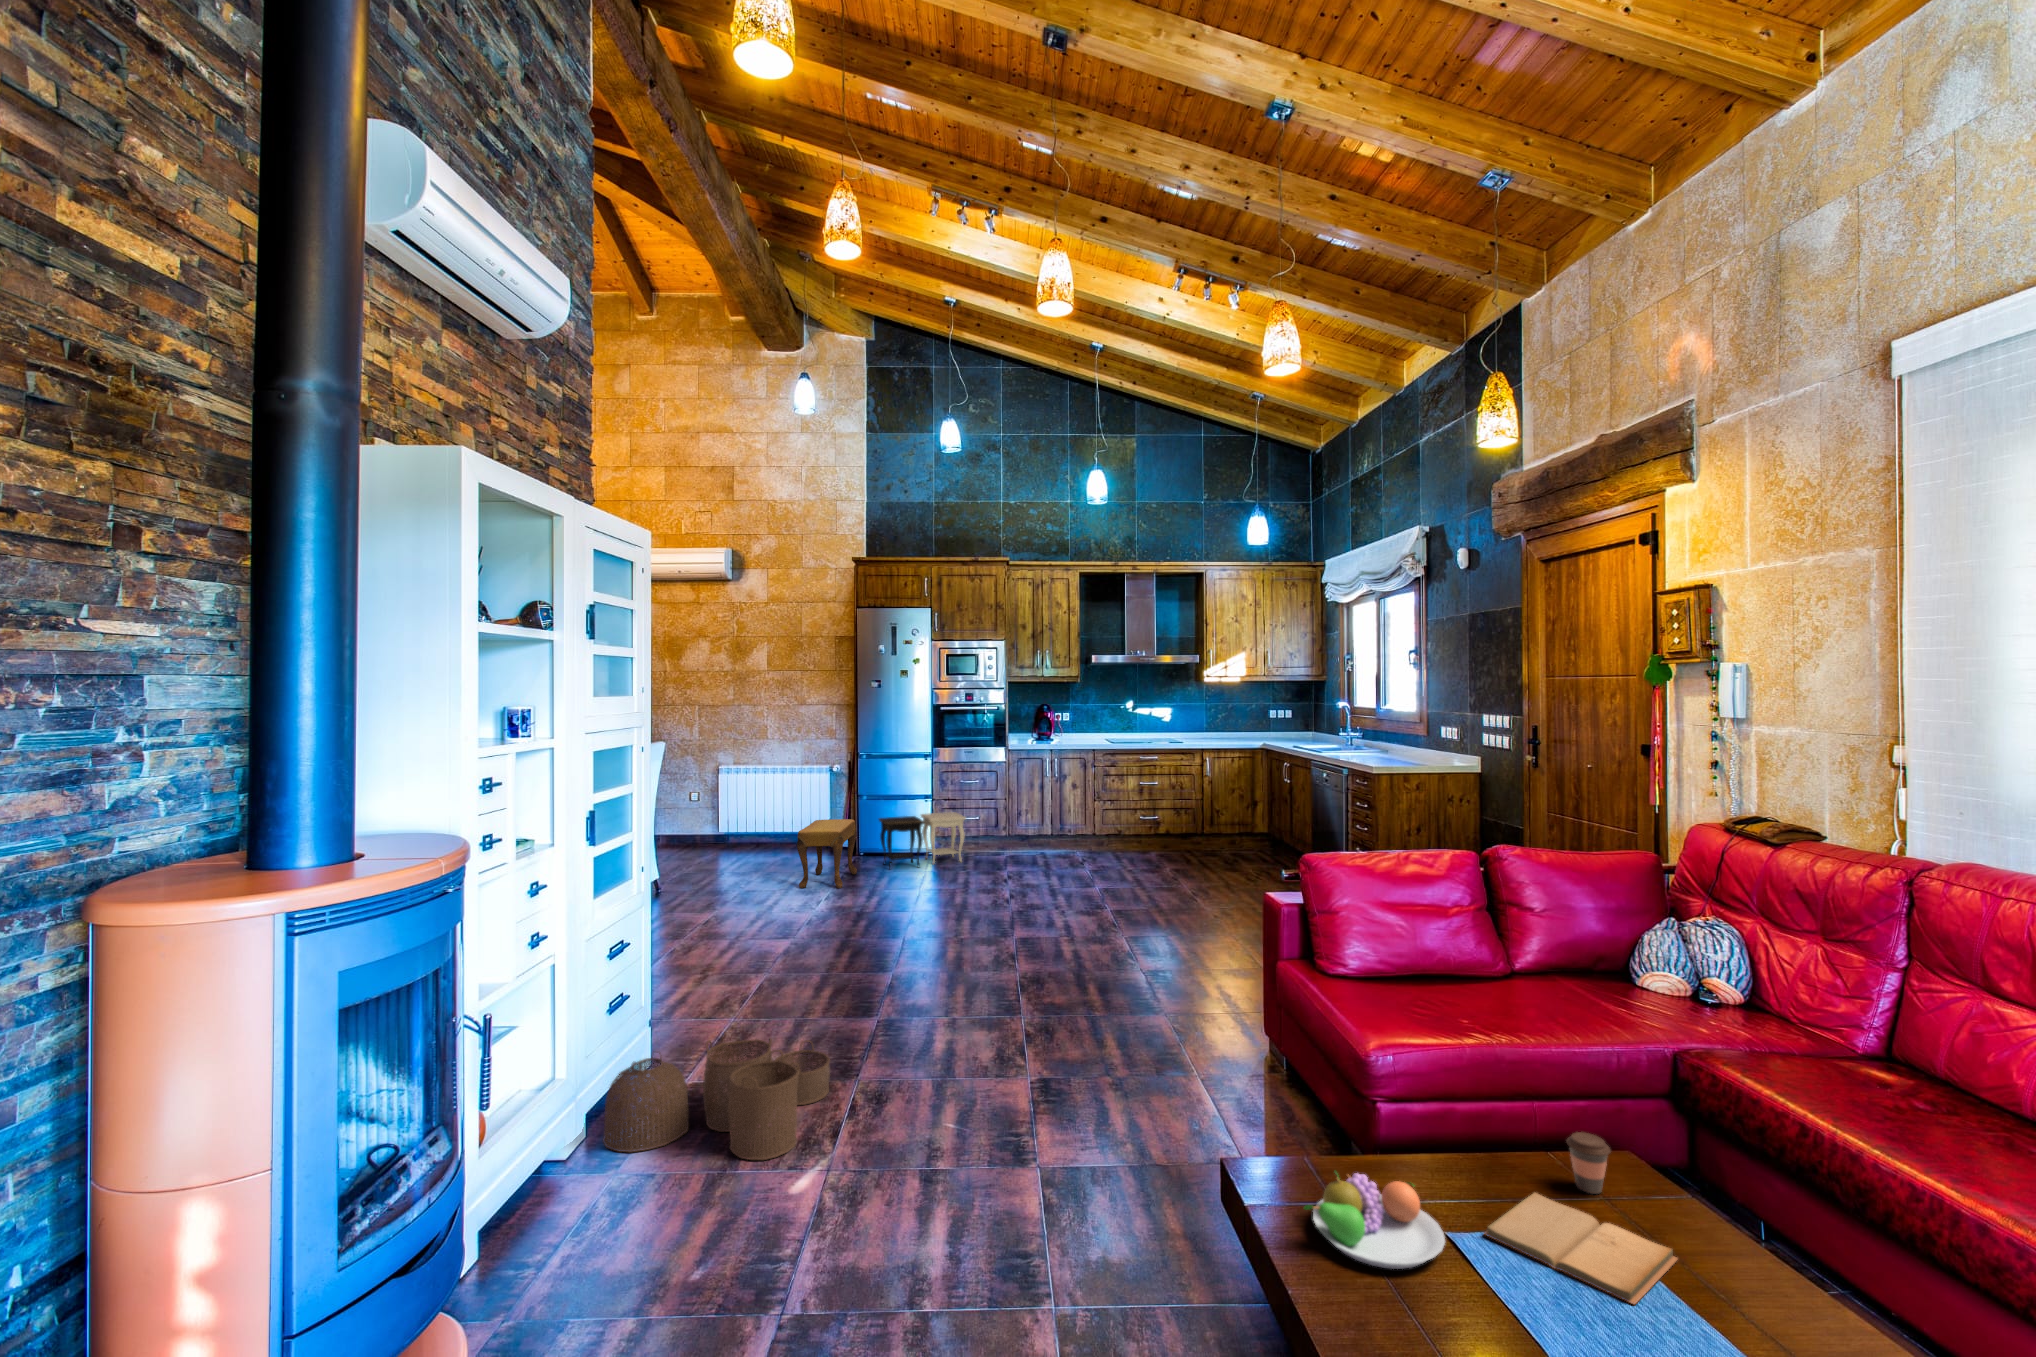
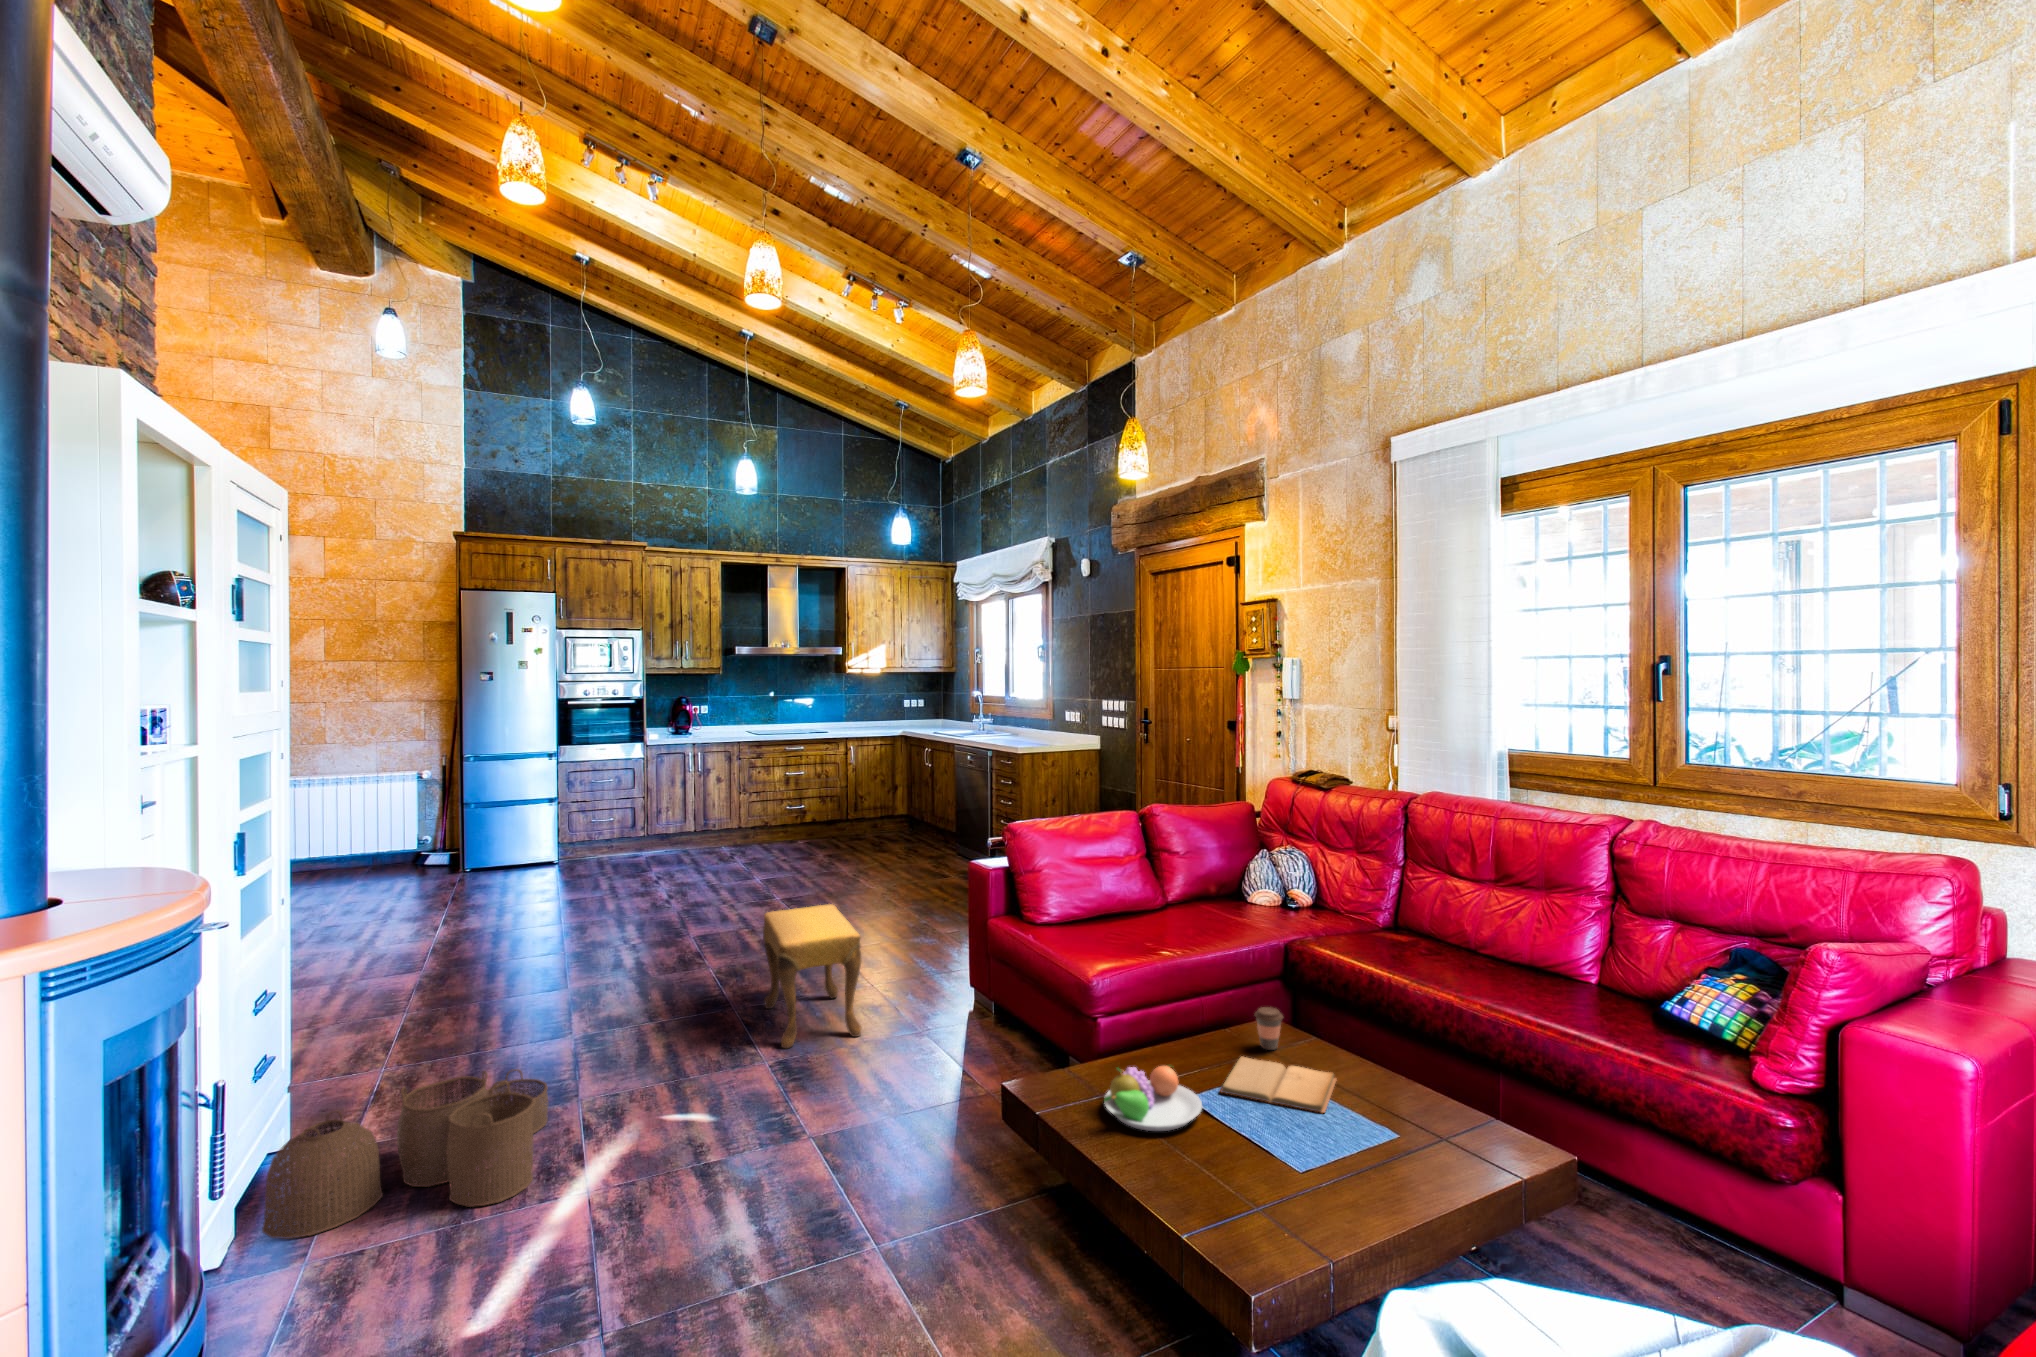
side table: present [879,812,966,869] -> none [495,815,604,884]
footstool: present [797,819,857,888] -> present [763,904,861,1048]

